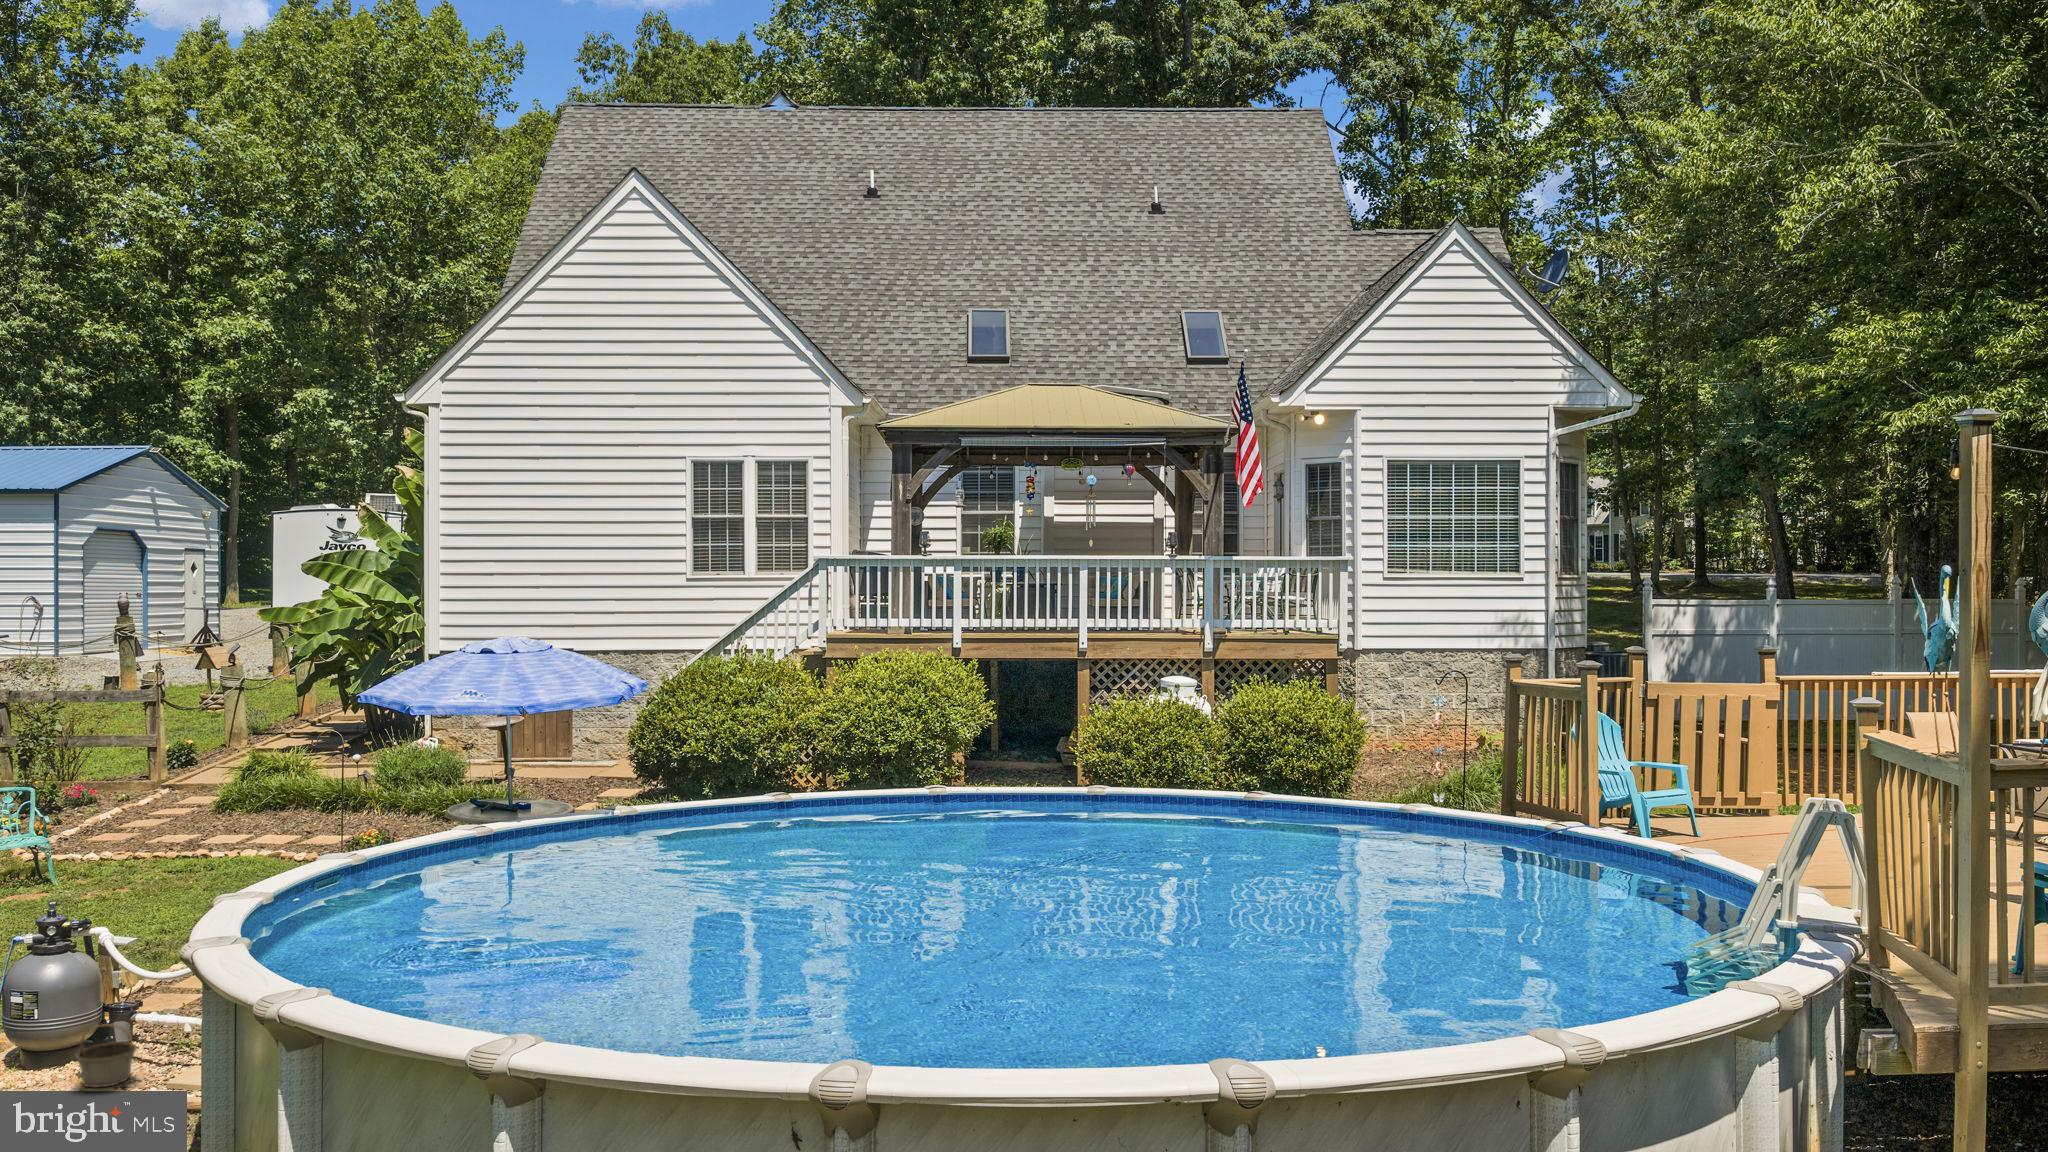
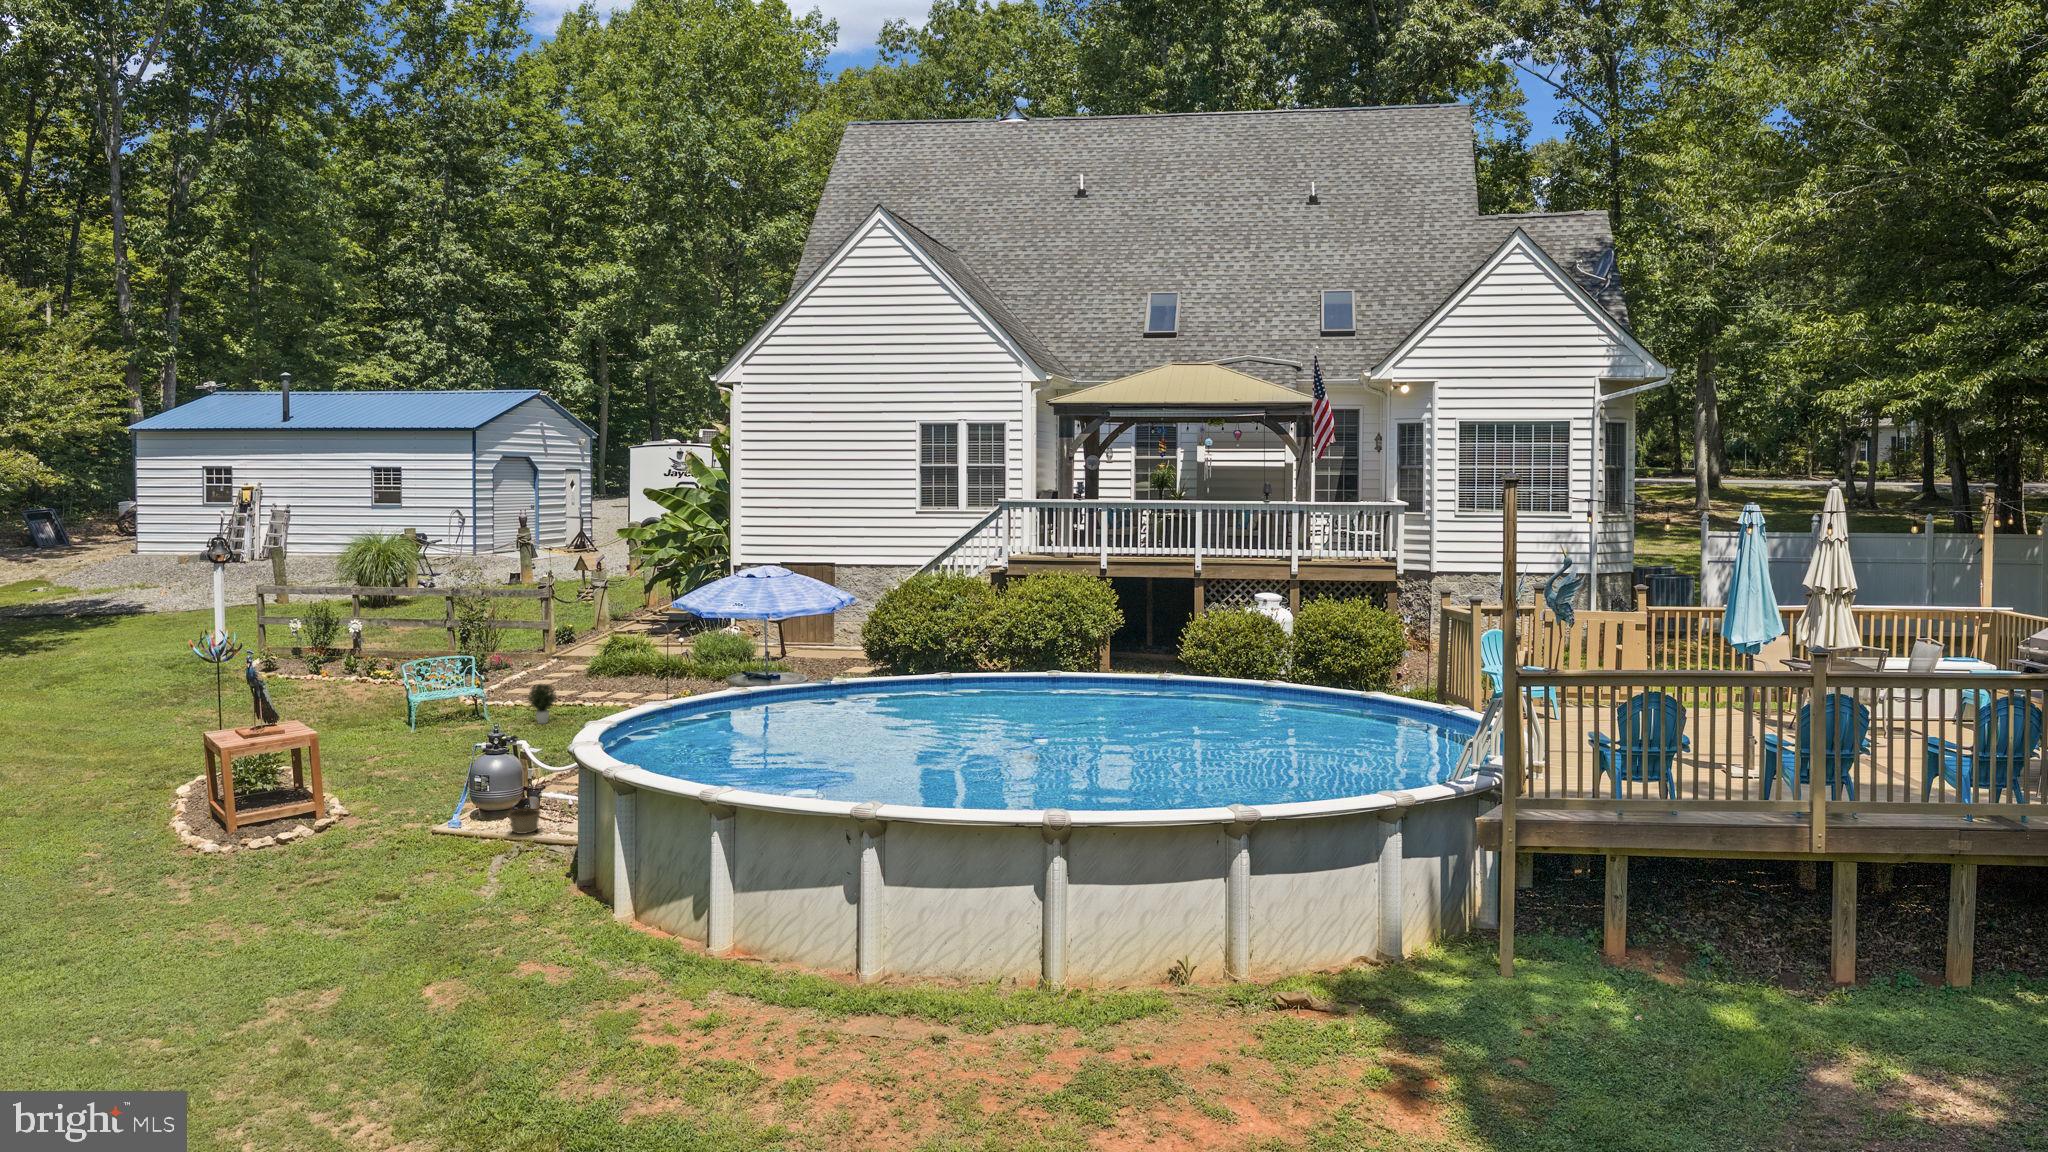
potted plant: none [114,828,166,892] -> present [528,684,556,724]

